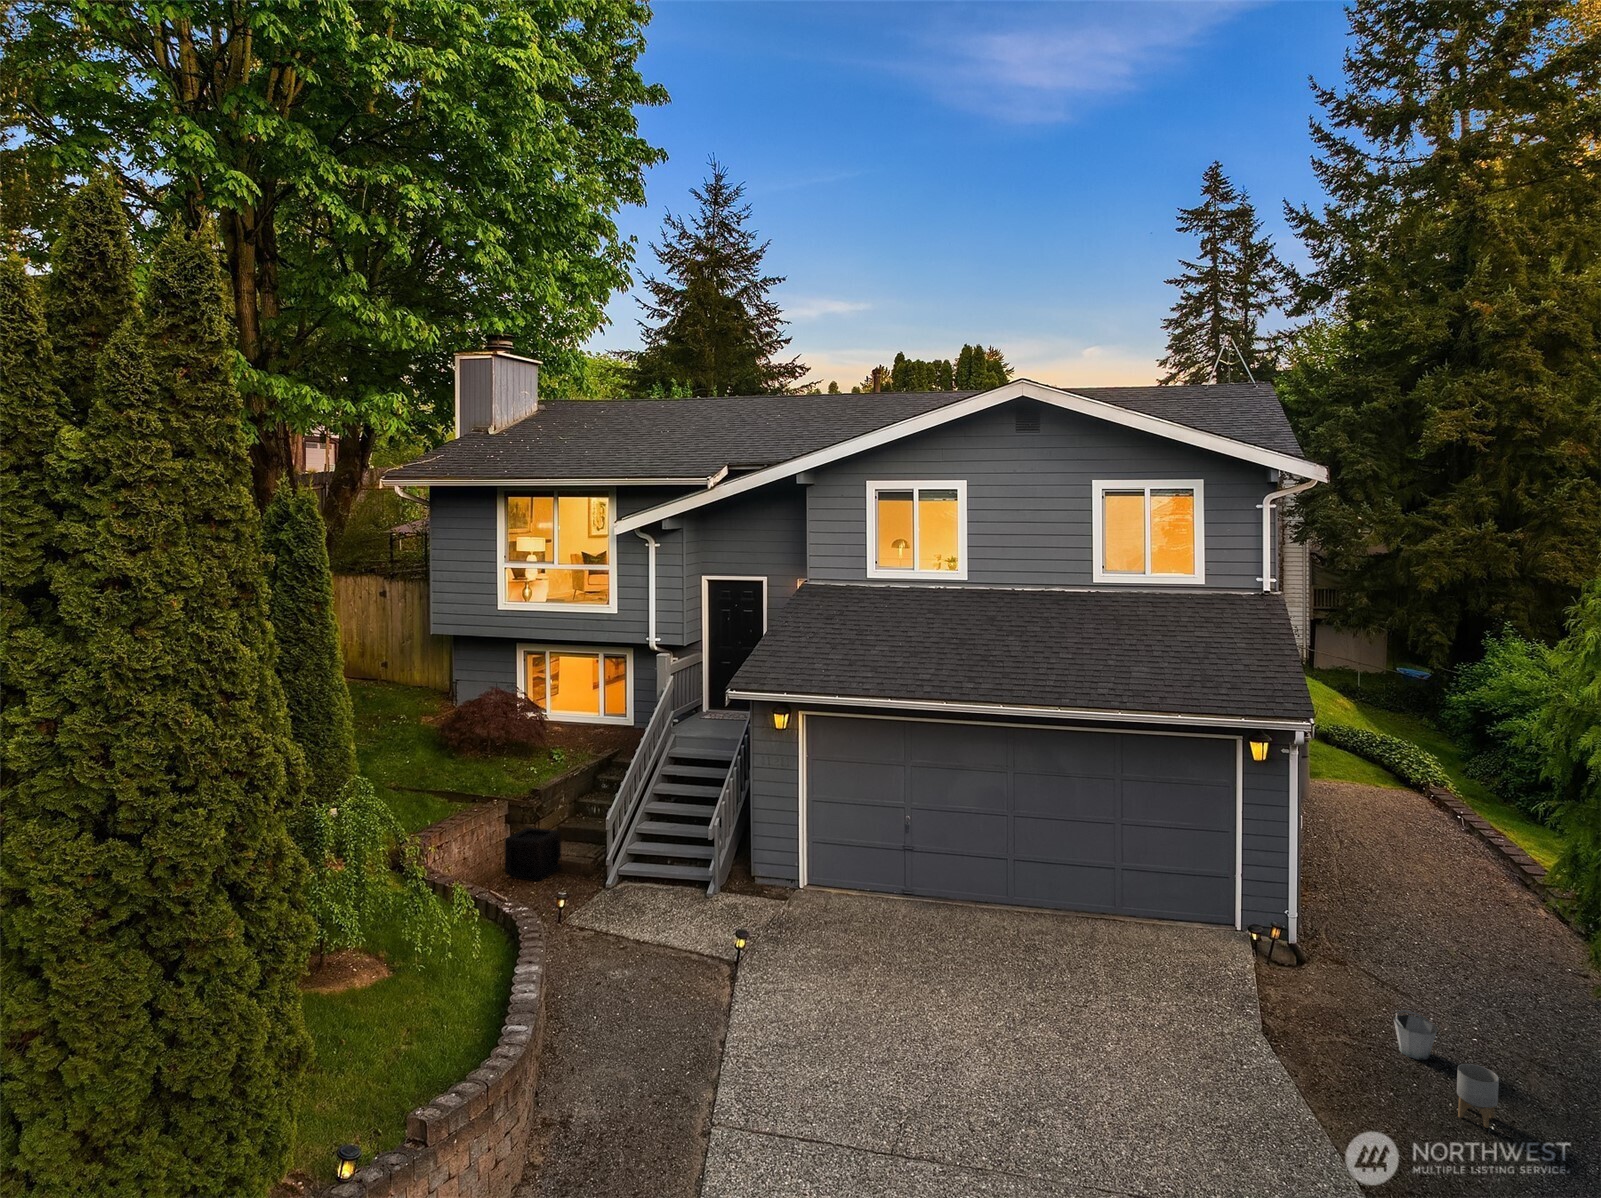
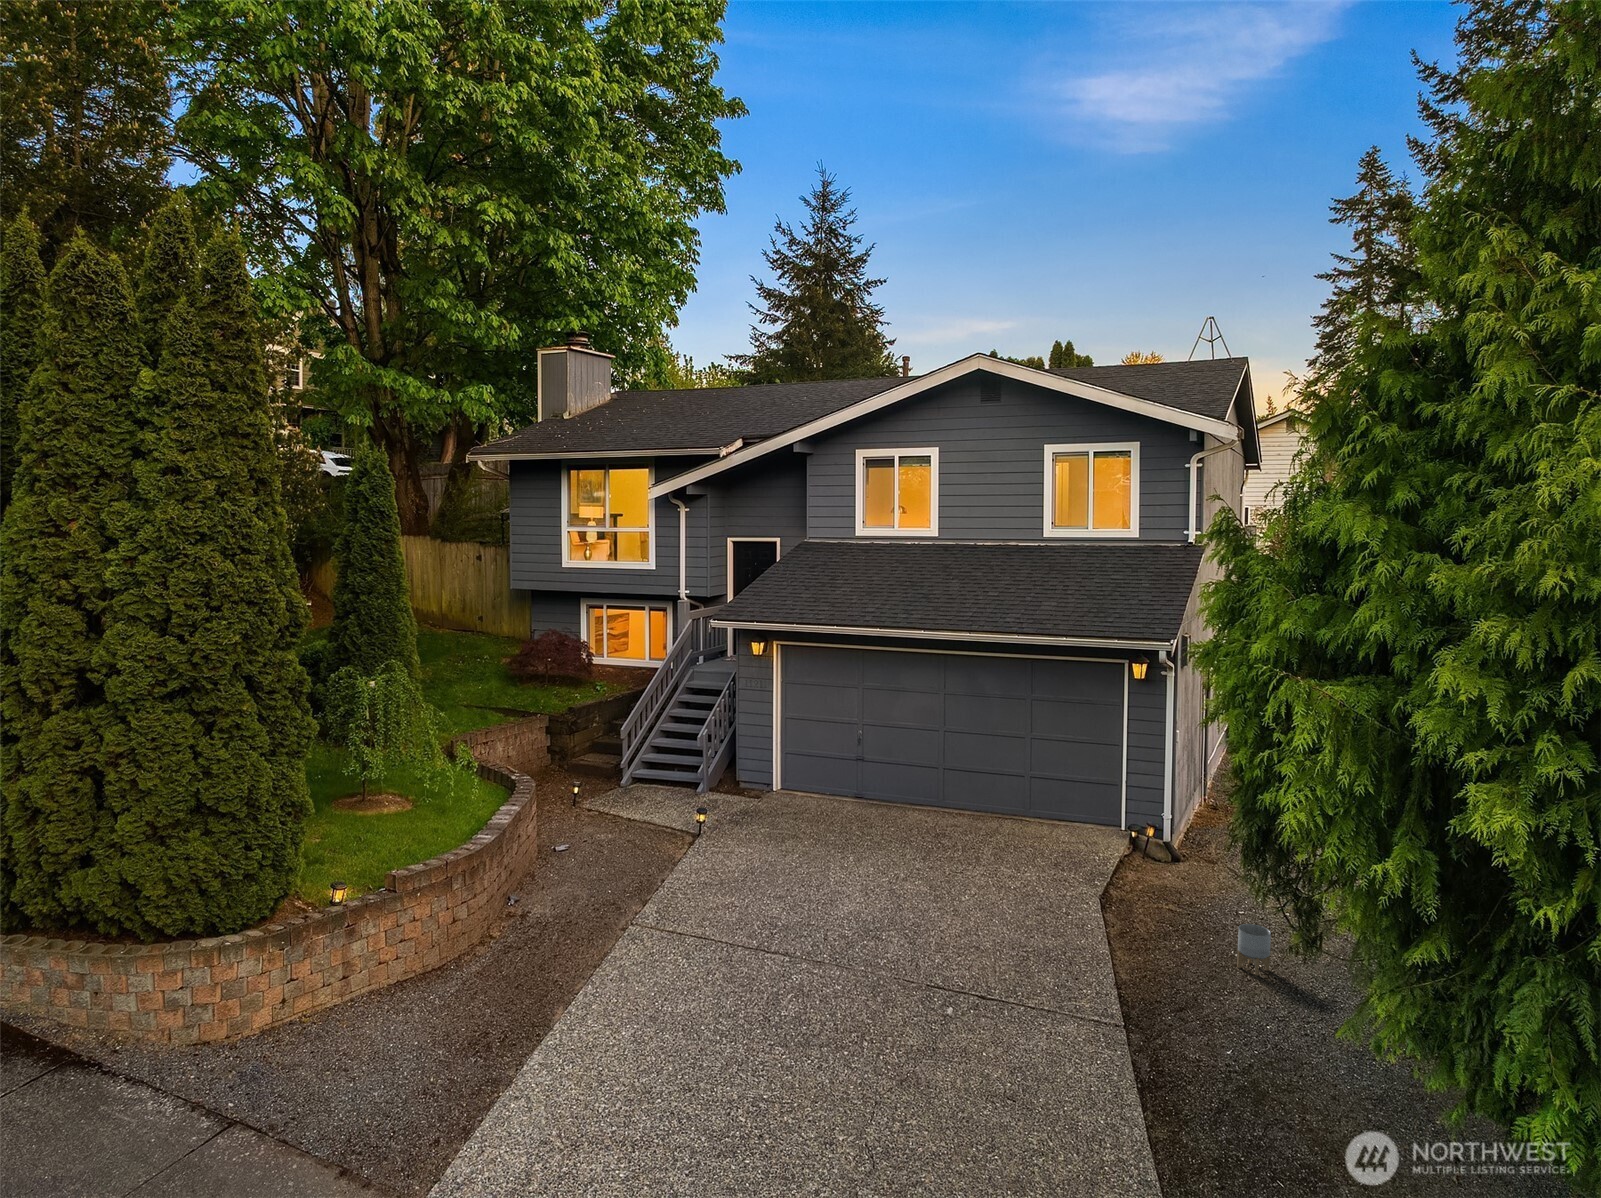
wooden crate: present [505,827,561,881] -> none [537,735,585,777]
bucket: present [1394,1010,1437,1060] -> none [1218,891,1253,932]

